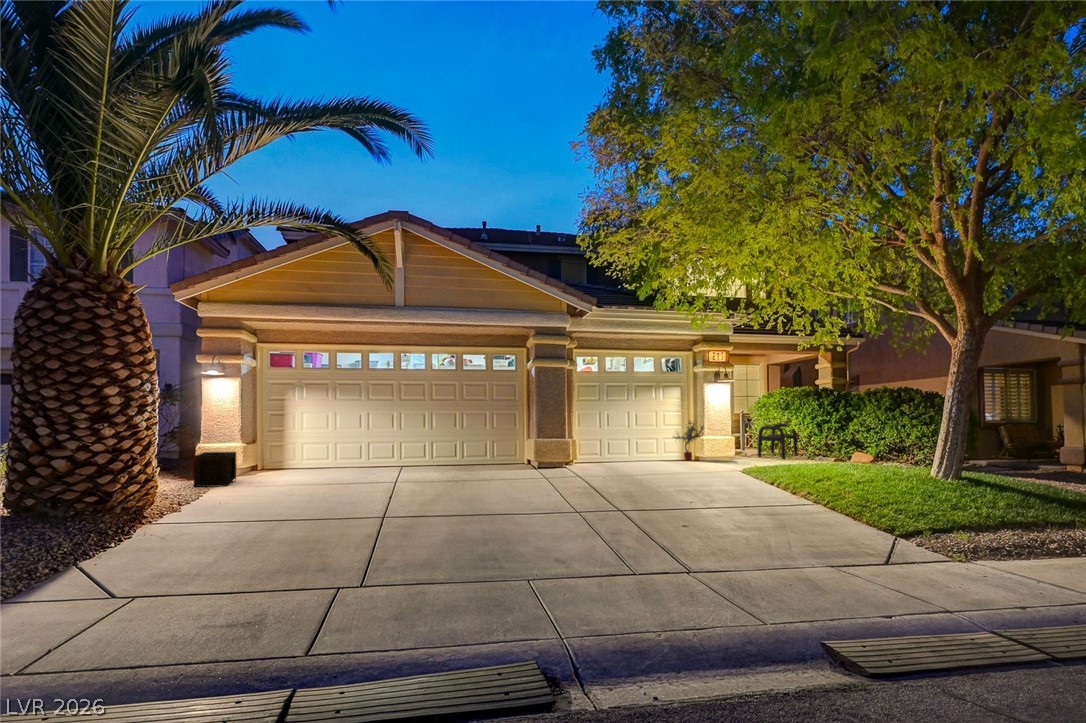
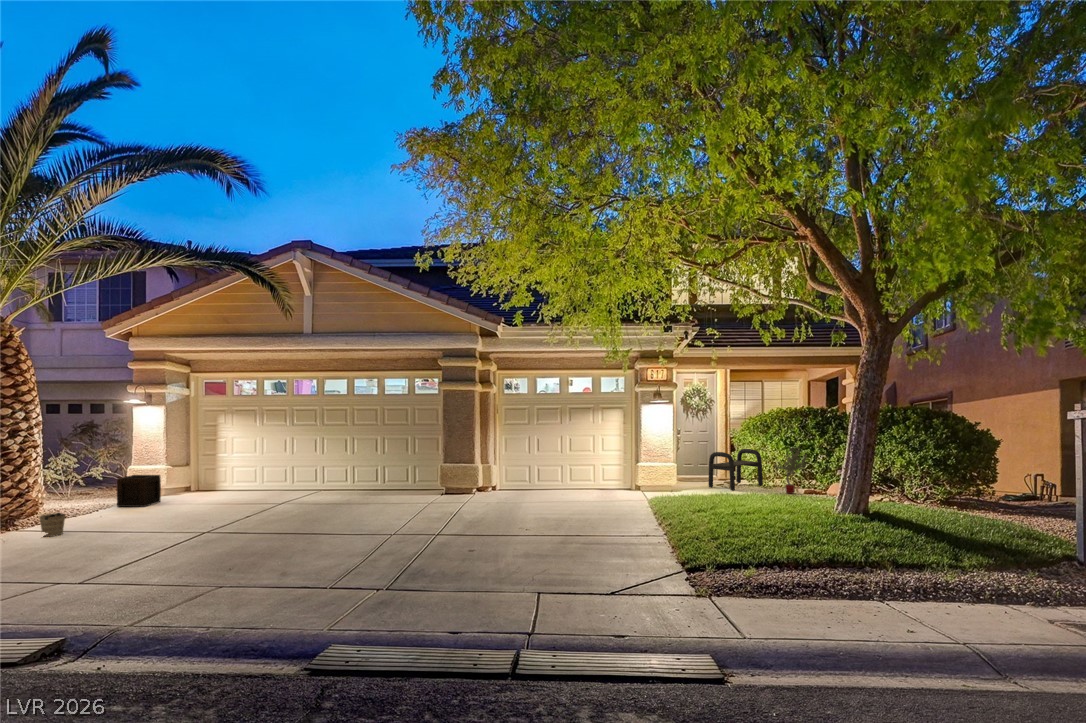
potted tree: present [673,421,704,460] -> present [774,447,806,494]
bucket: none [153,491,185,519] -> present [39,512,65,537]

